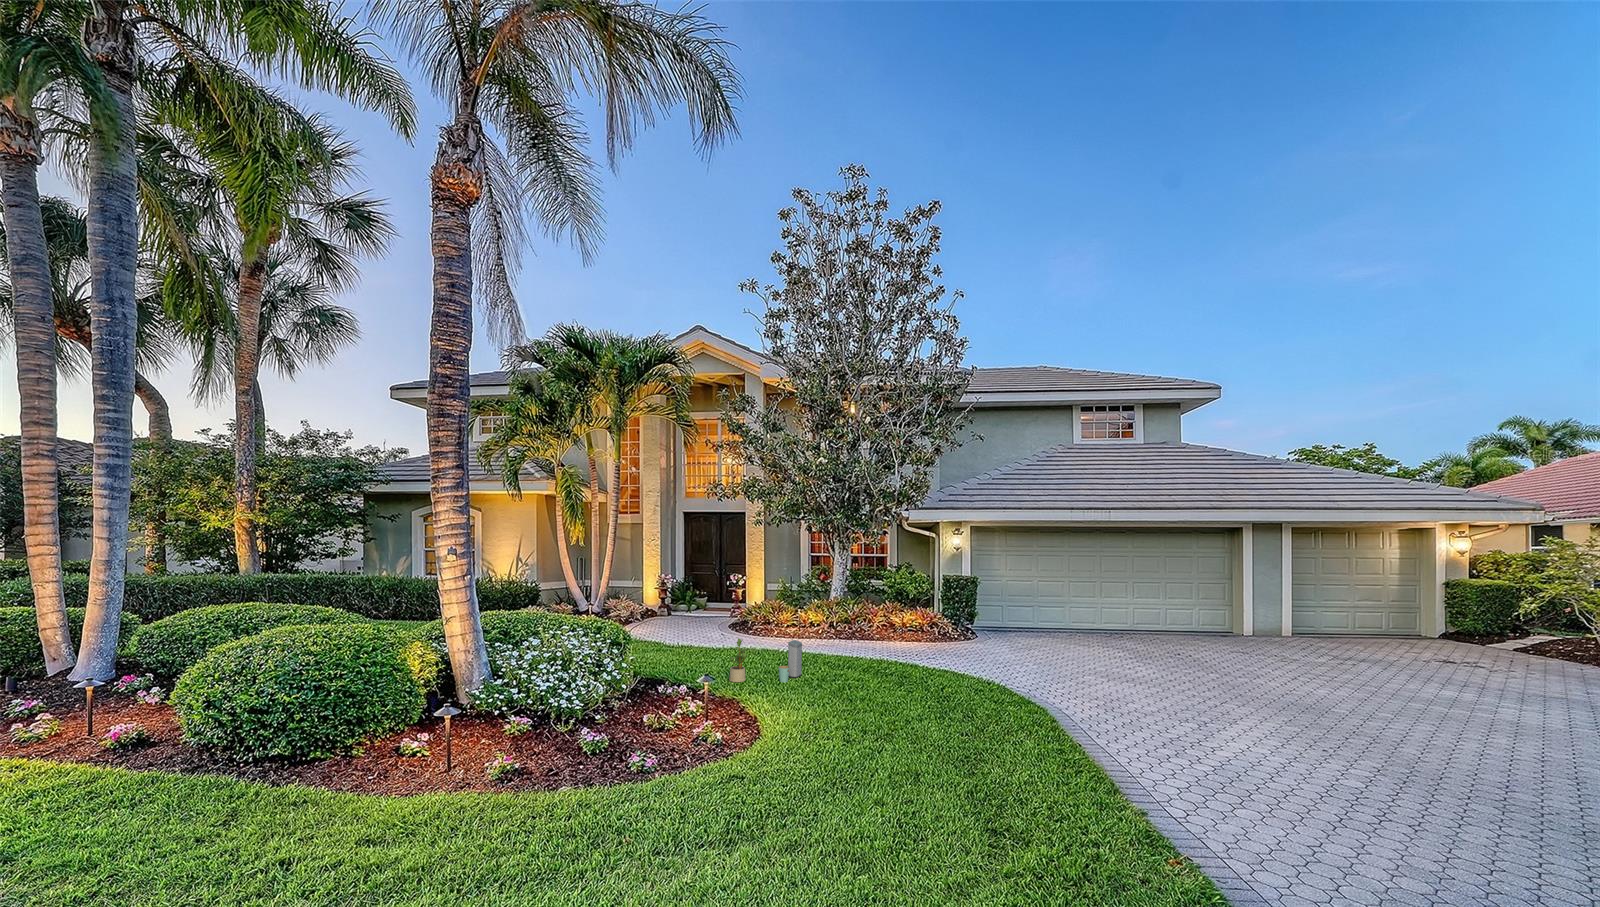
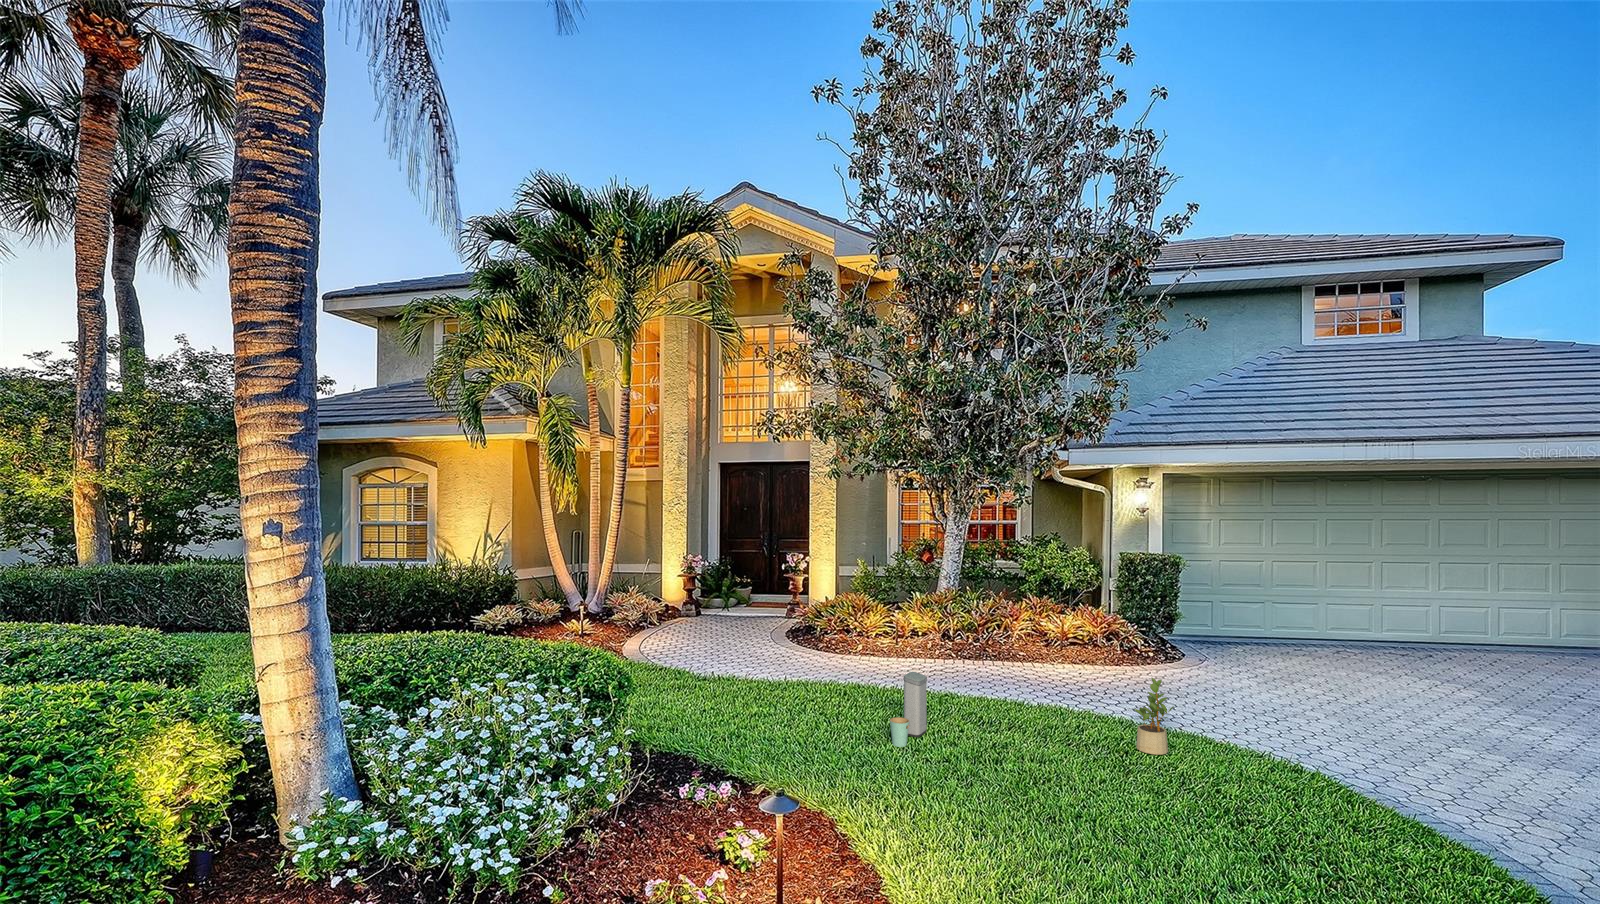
potted plant: present [729,638,747,682] -> present [1134,678,1174,755]

